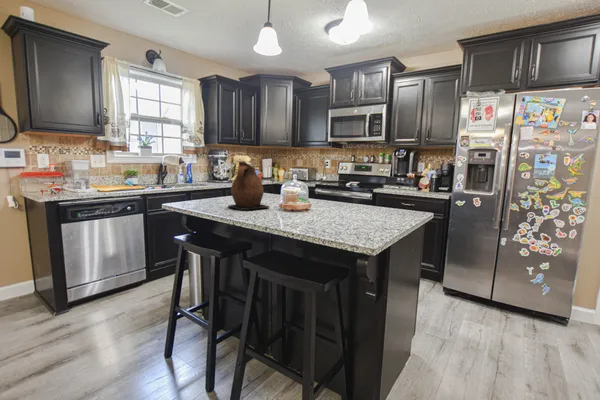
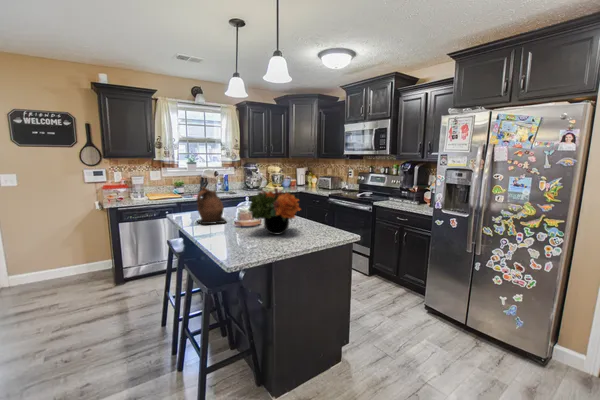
flower arrangement: none [320,160,382,215] -> present [248,188,300,234]

